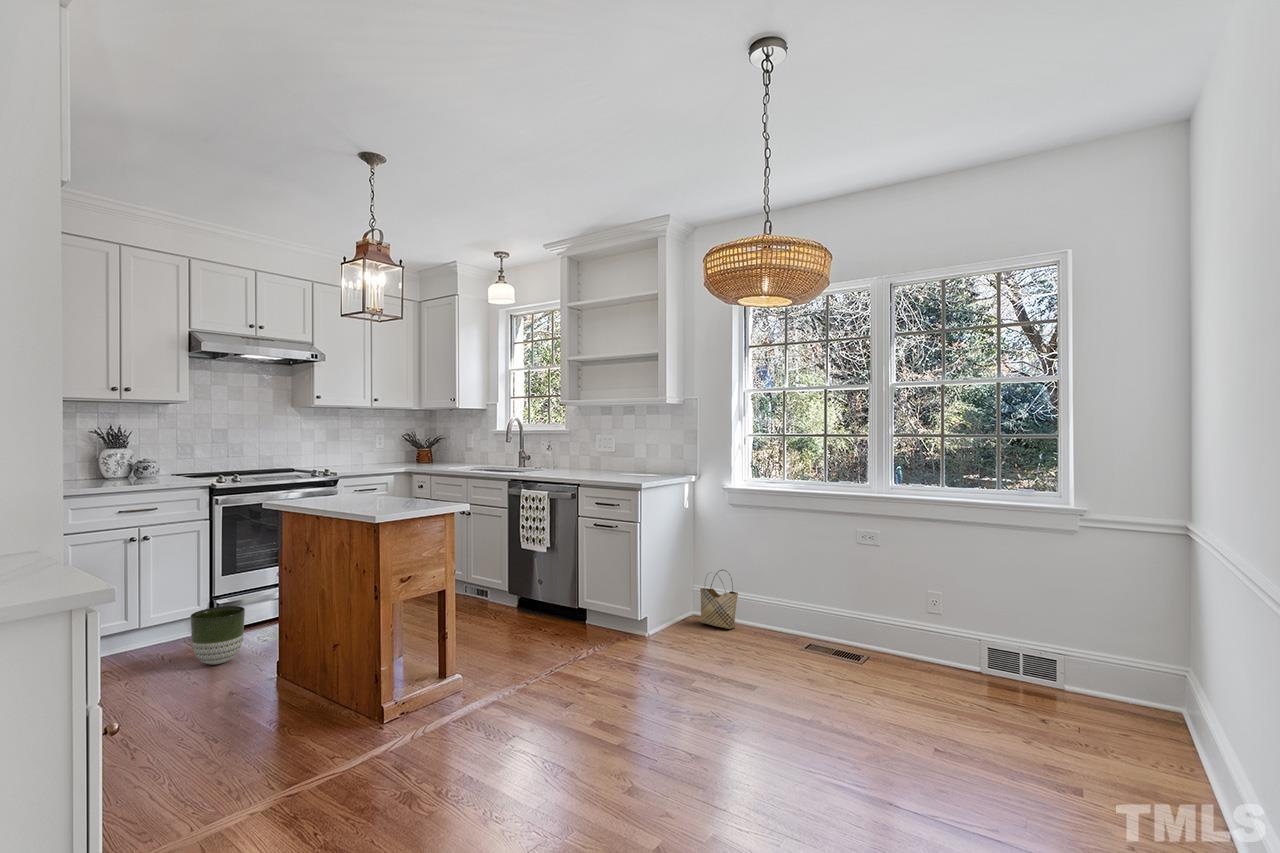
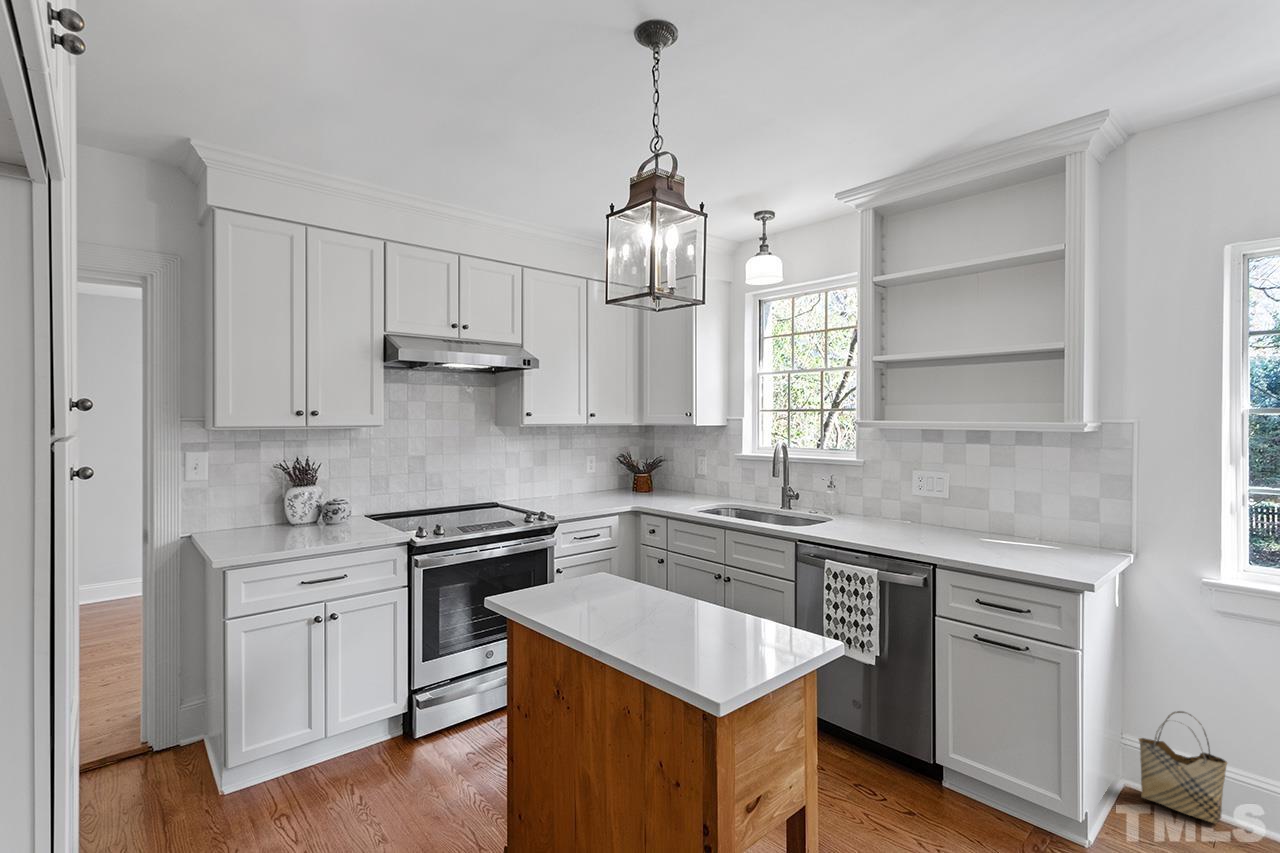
planter: present [190,606,245,665] -> none [389,723,458,816]

